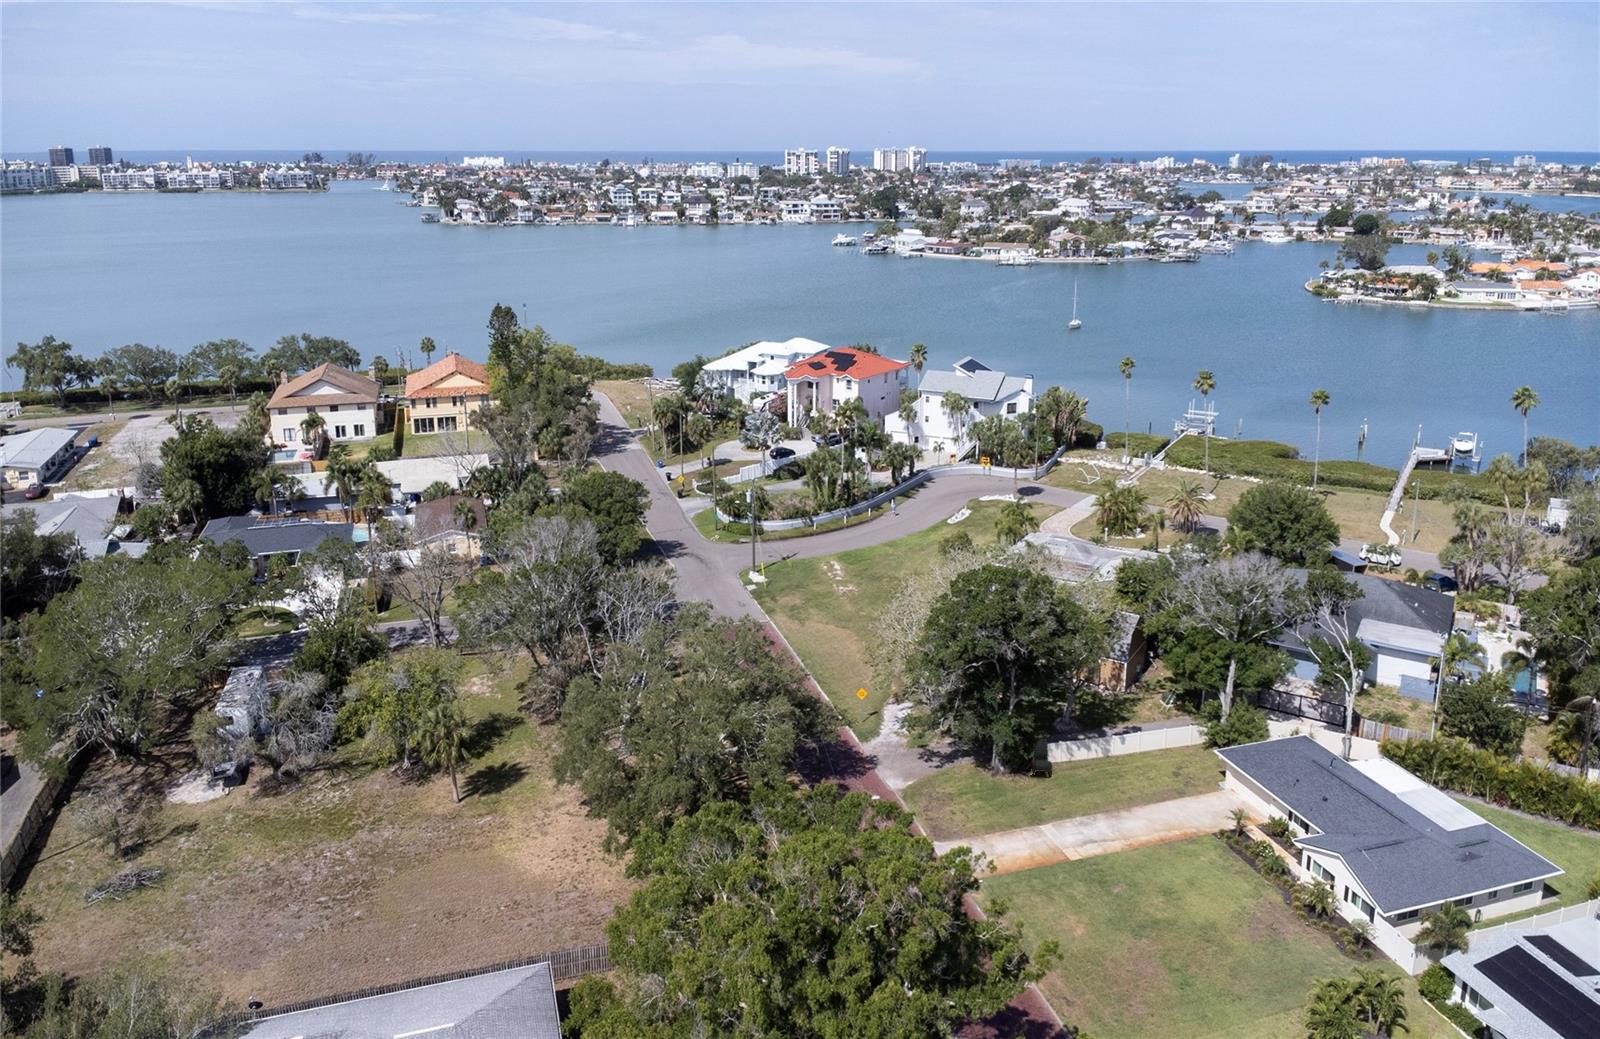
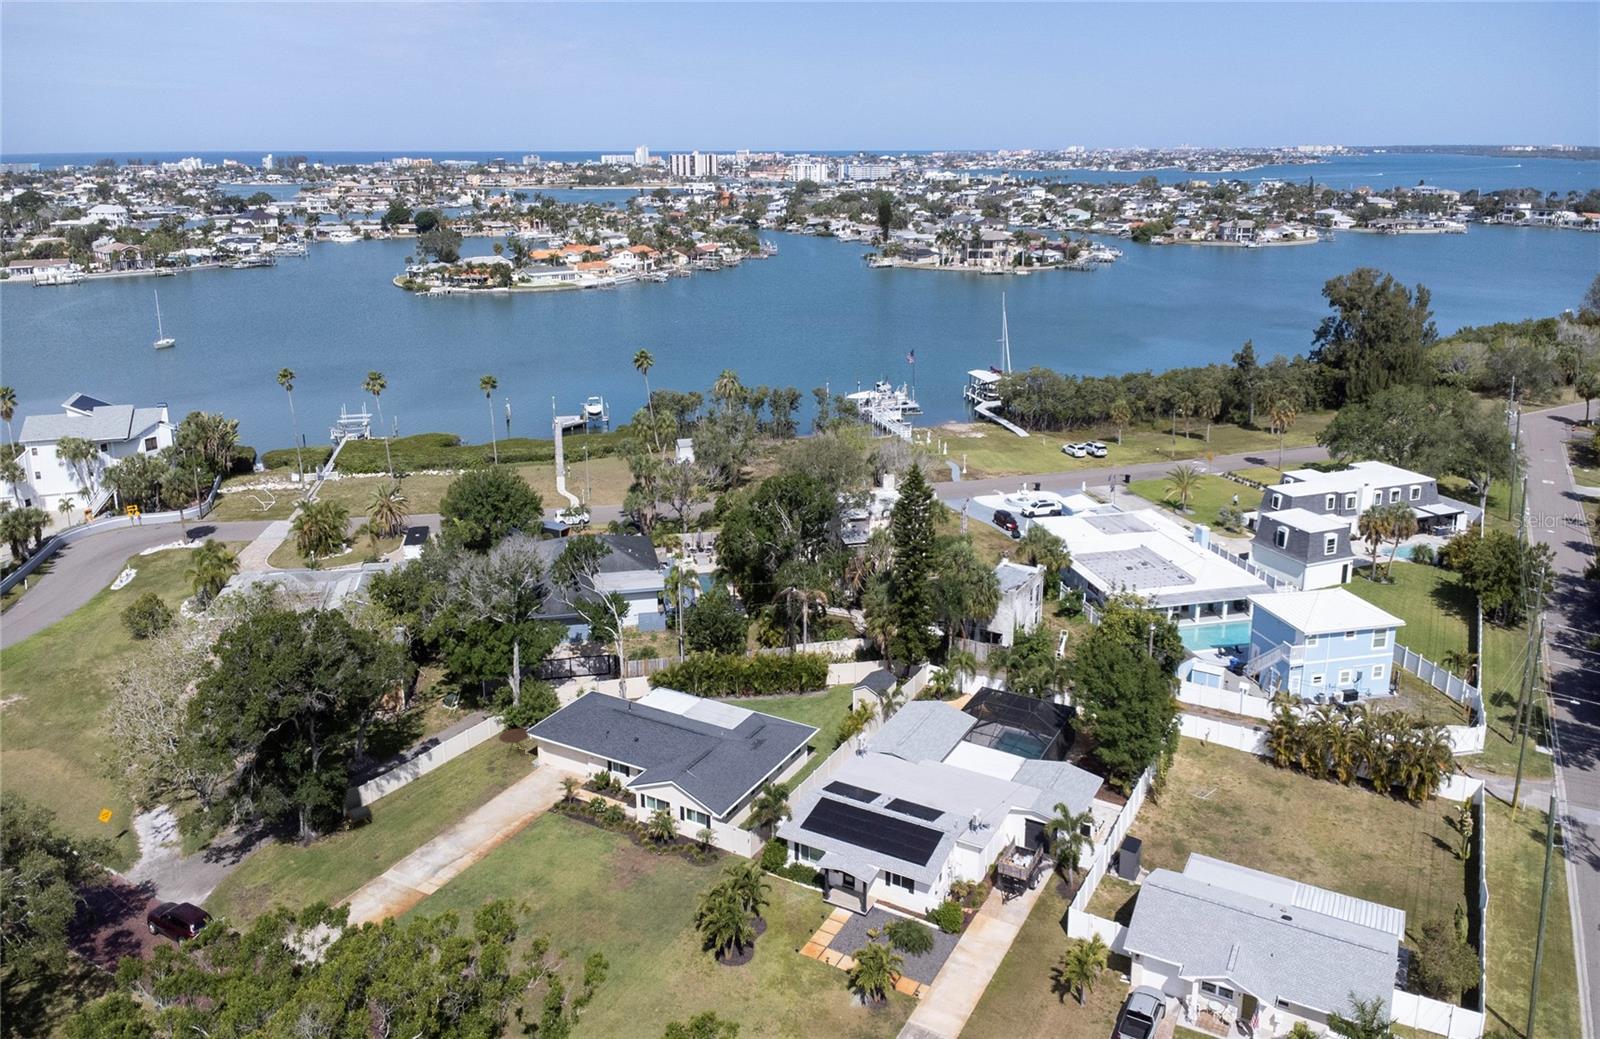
round table: none [1191,743,1222,773] -> present [499,729,529,751]

